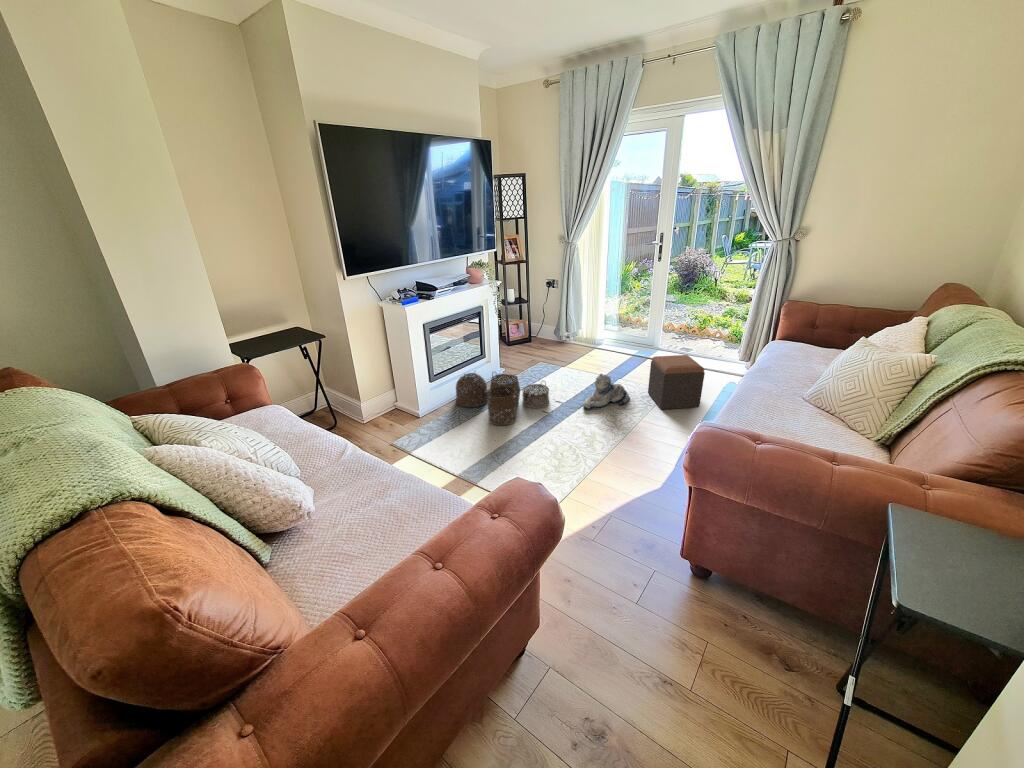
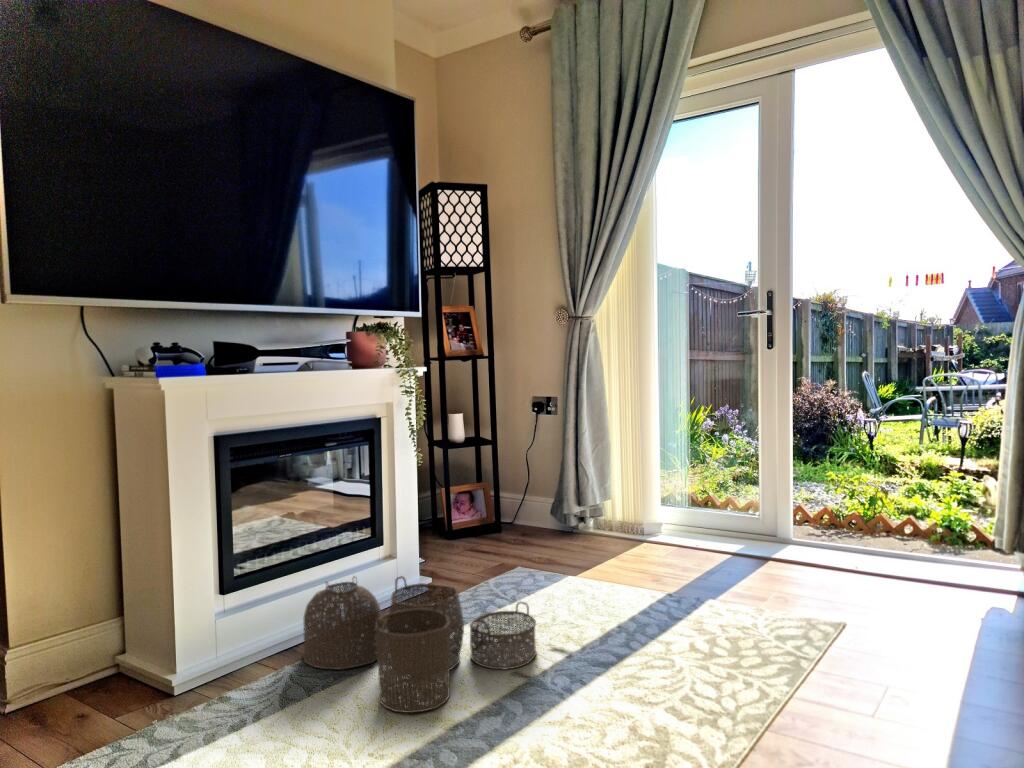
footstool: present [648,355,705,409] -> none [778,536,912,671]
plush toy: present [583,374,629,409] -> none [620,580,734,671]

